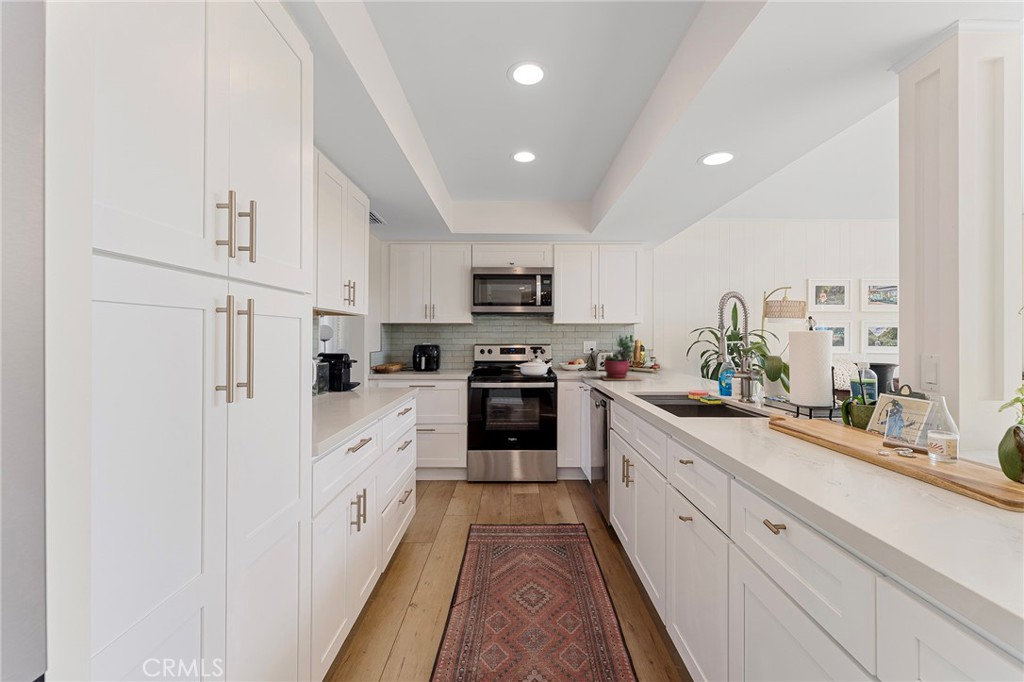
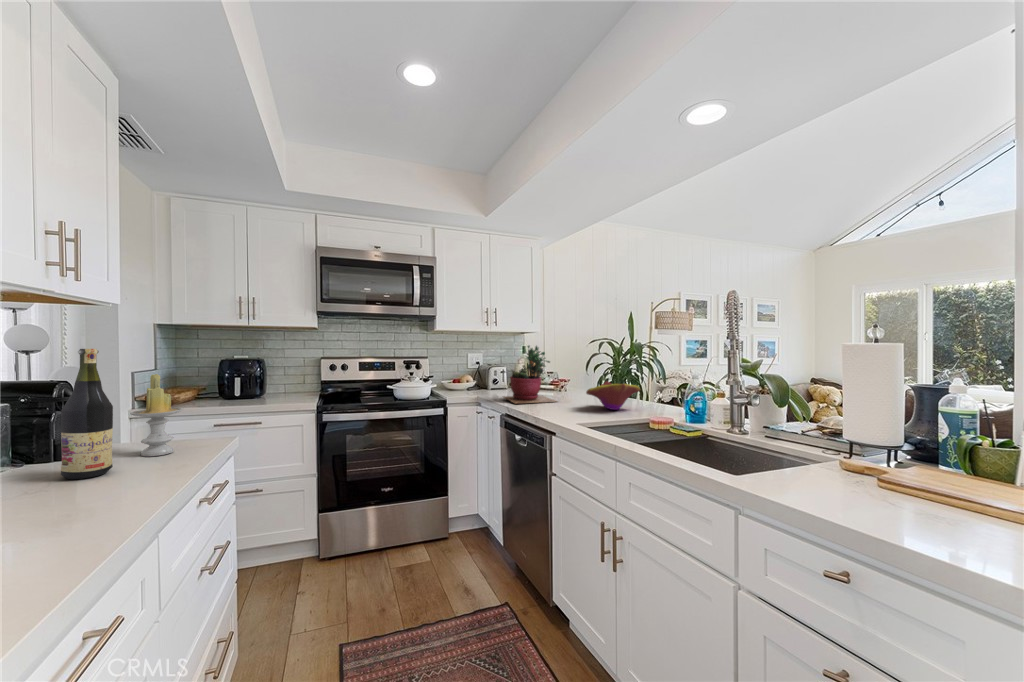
wine bottle: none [354,338,372,397] -> present [61,349,113,479]
candle: none [376,351,398,393] -> present [130,374,183,456]
decorative bowl: none [657,364,701,387] -> present [586,381,640,410]

